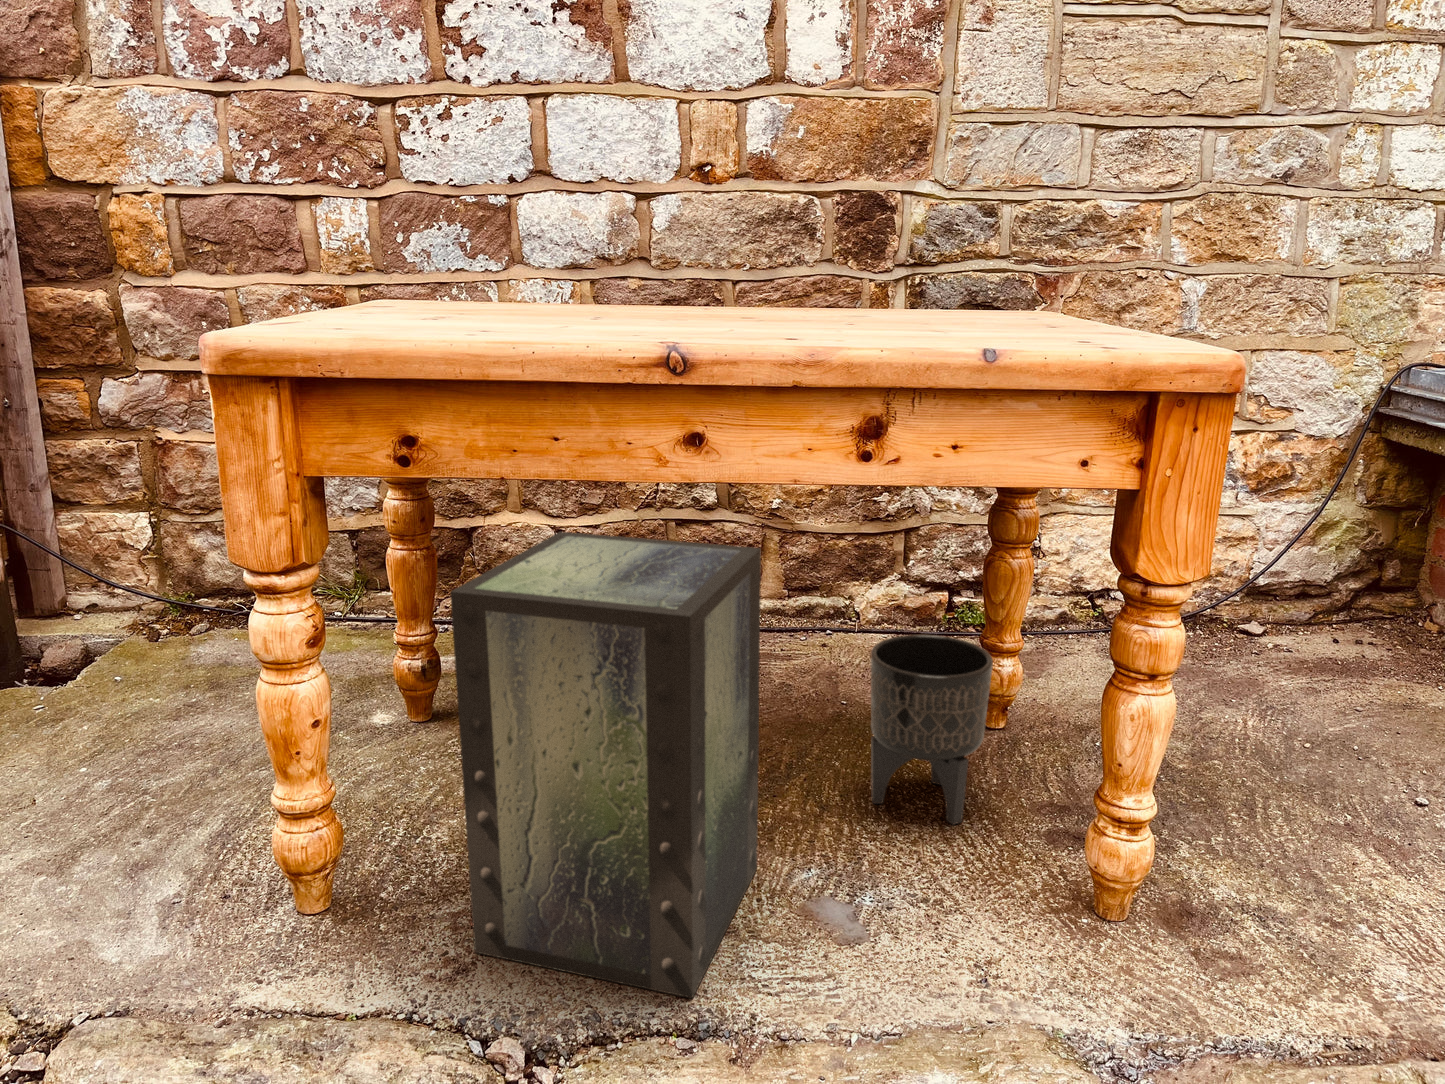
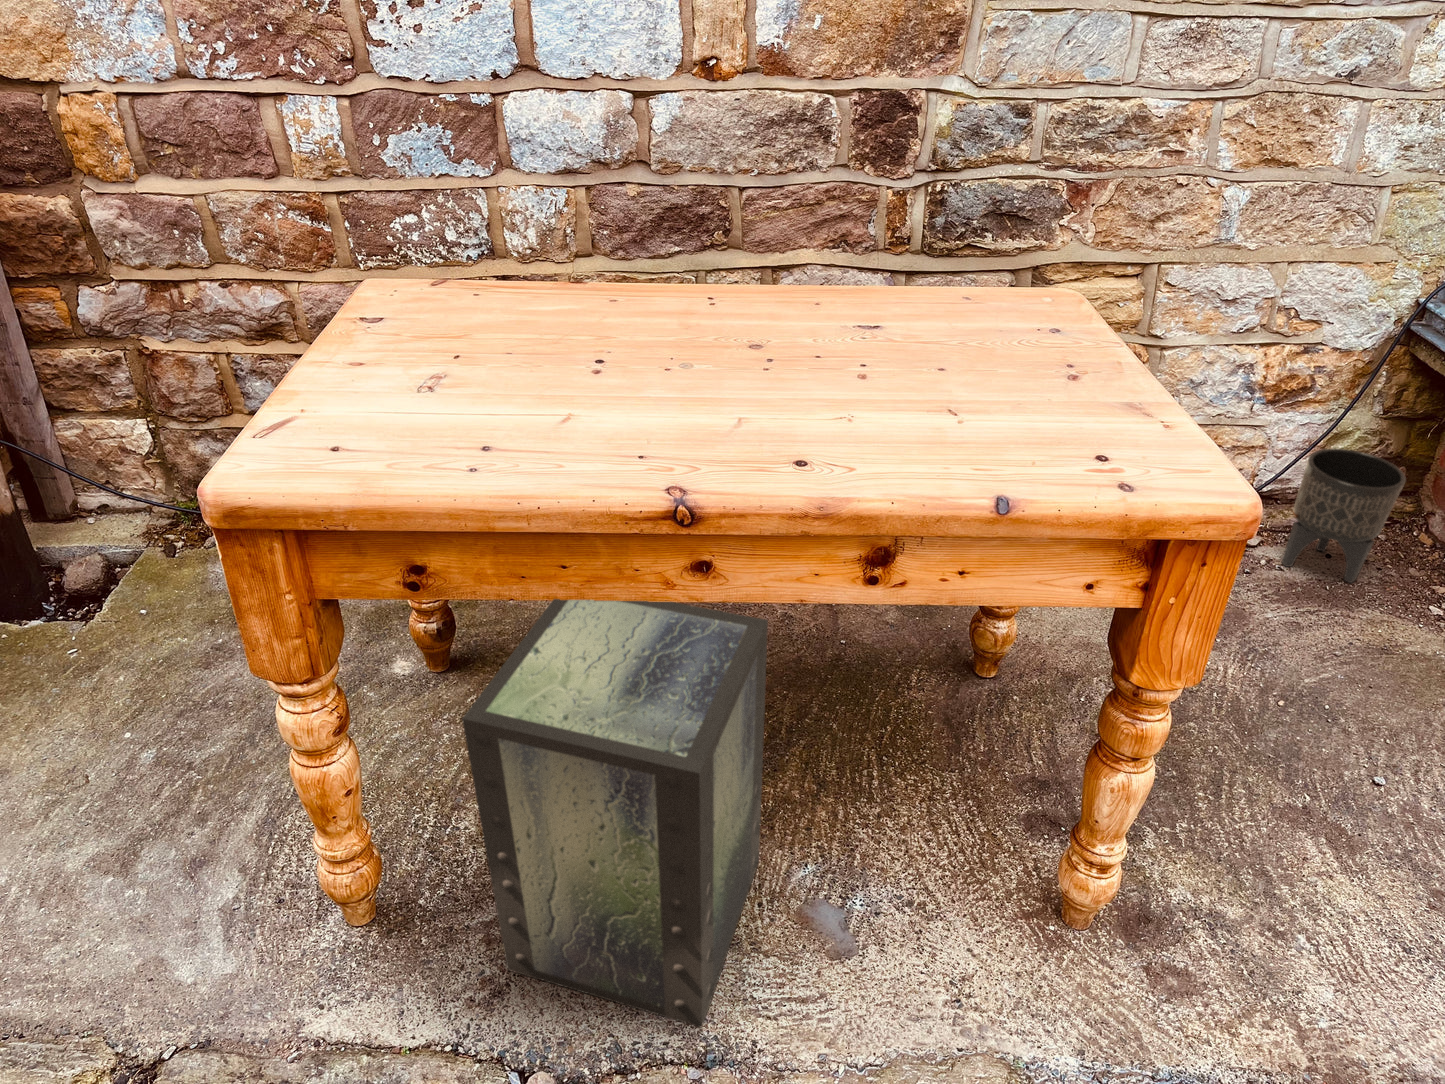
planter: present [871,635,993,824] -> present [1282,449,1406,583]

